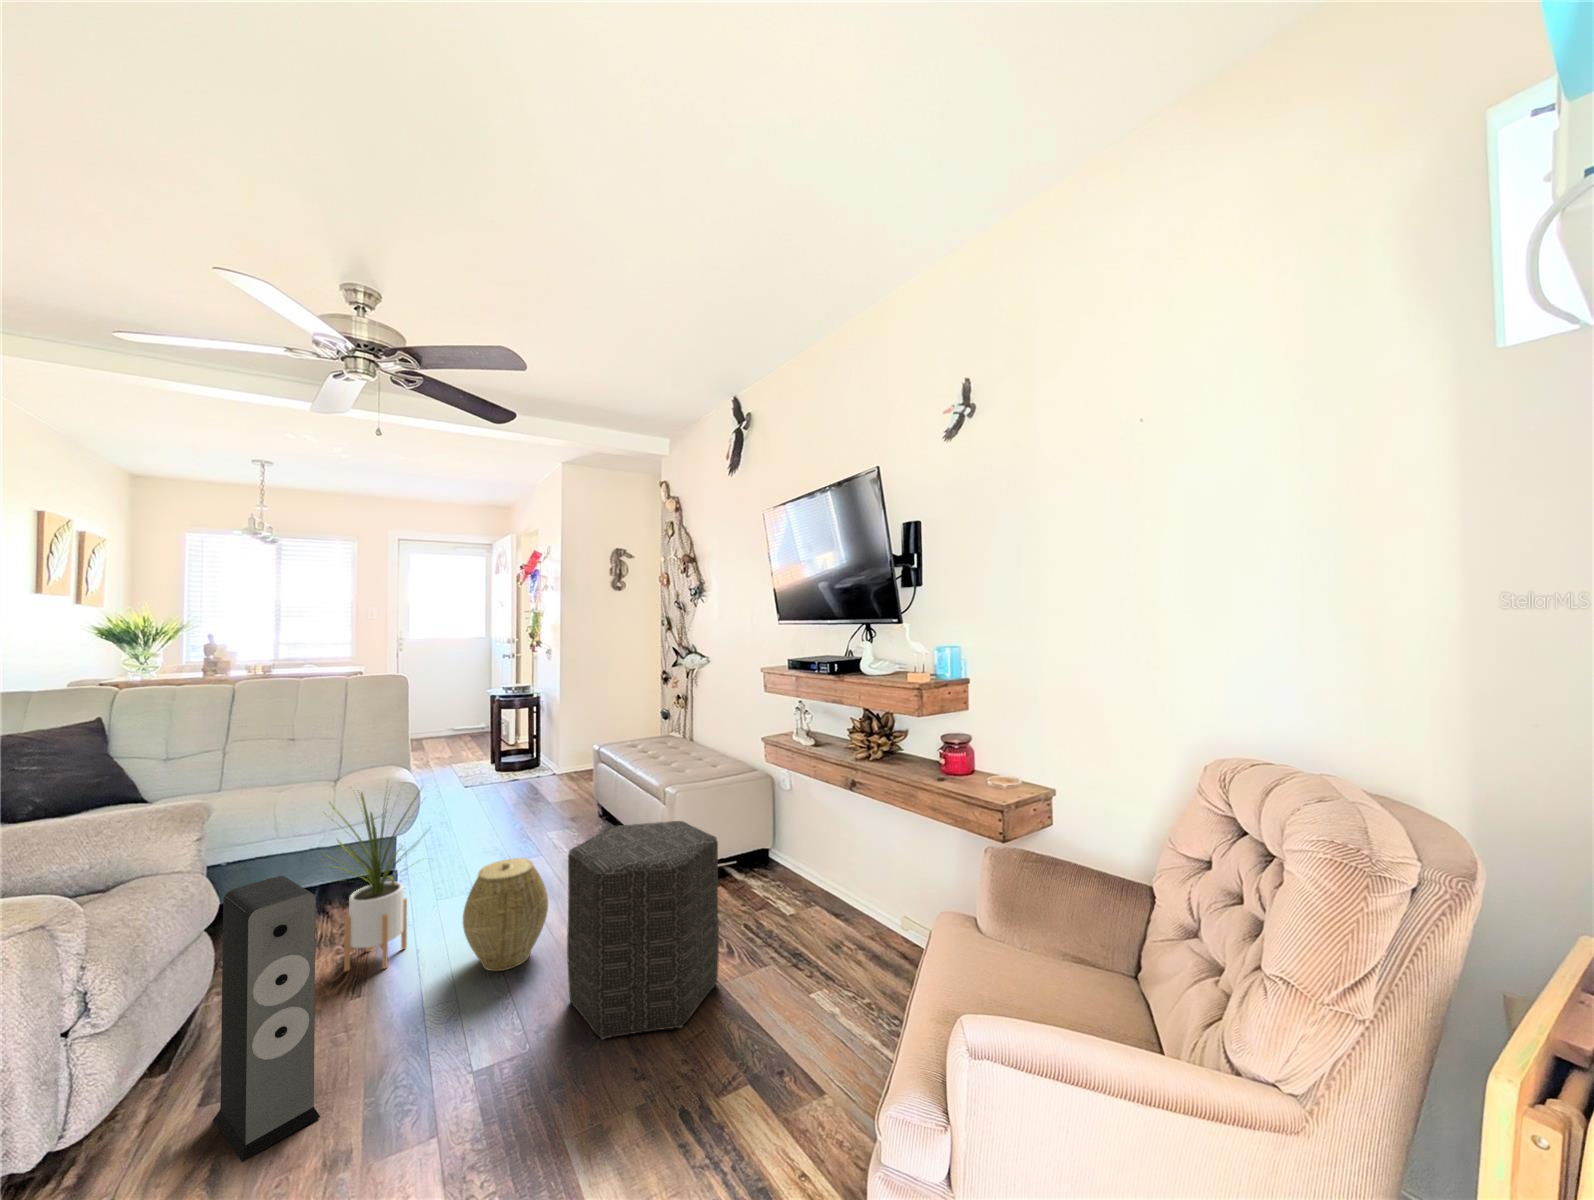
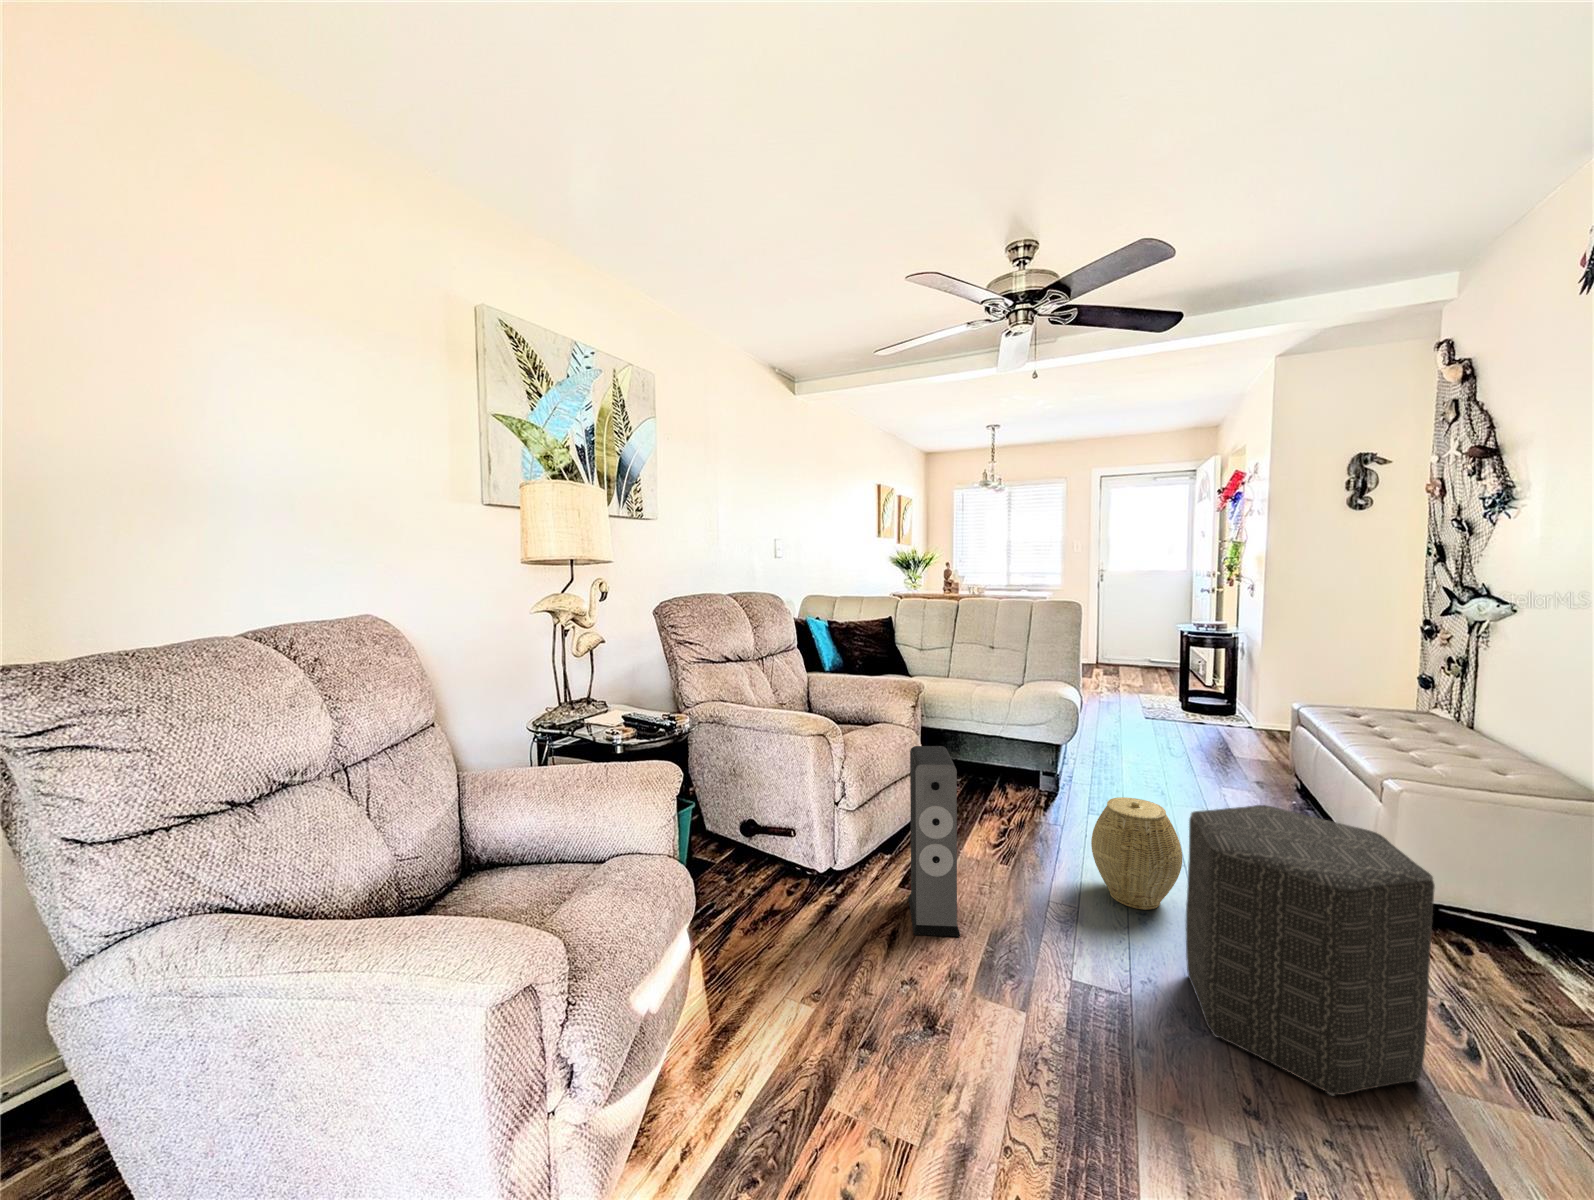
house plant: present [332,789,422,971] -> none [986,690,1074,853]

